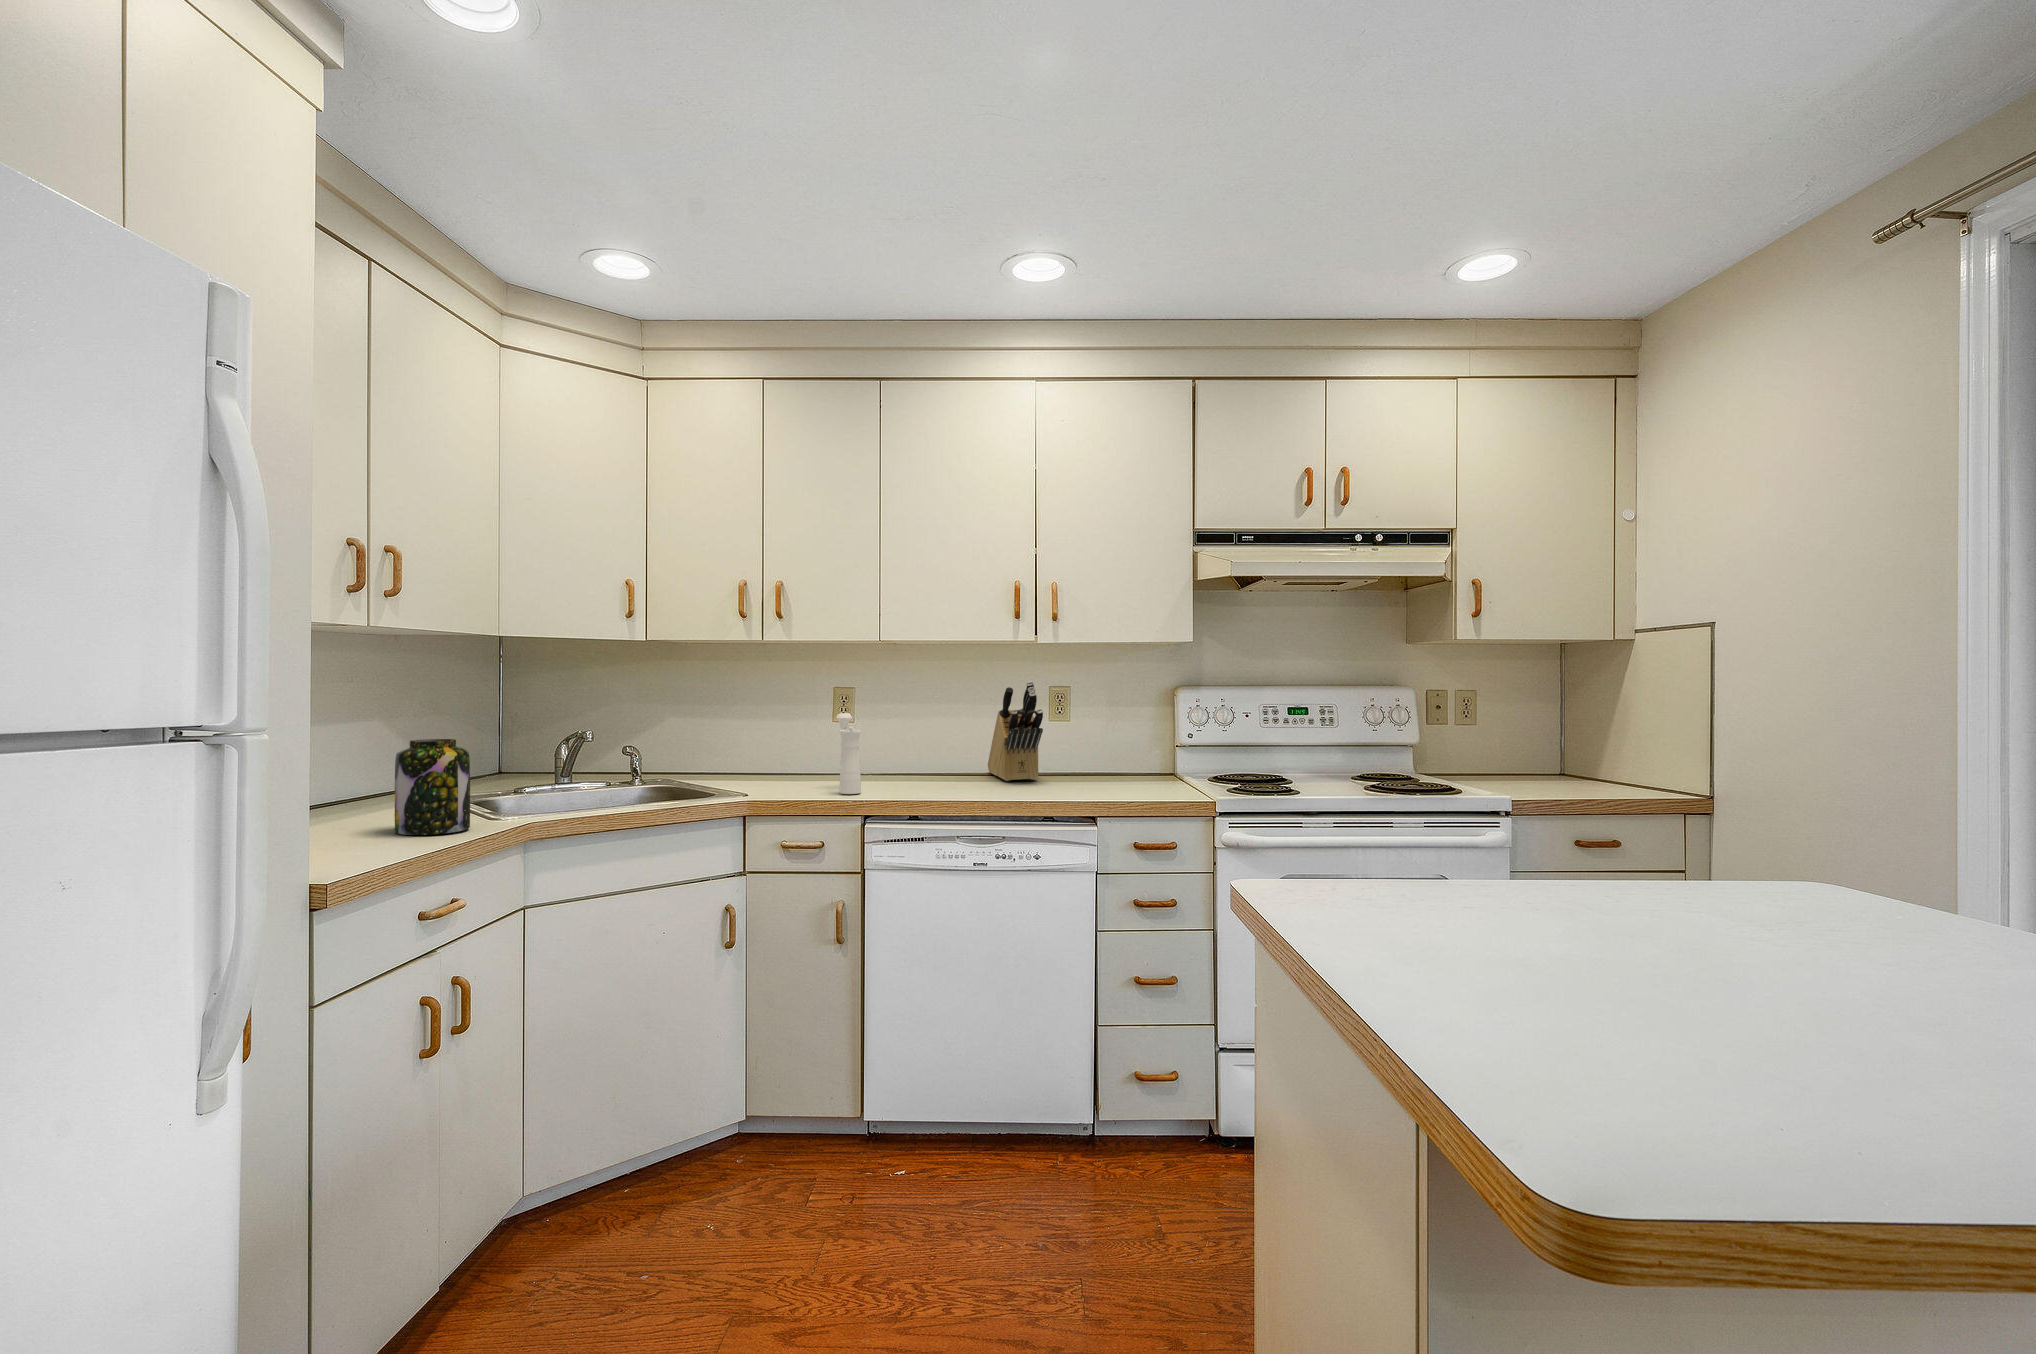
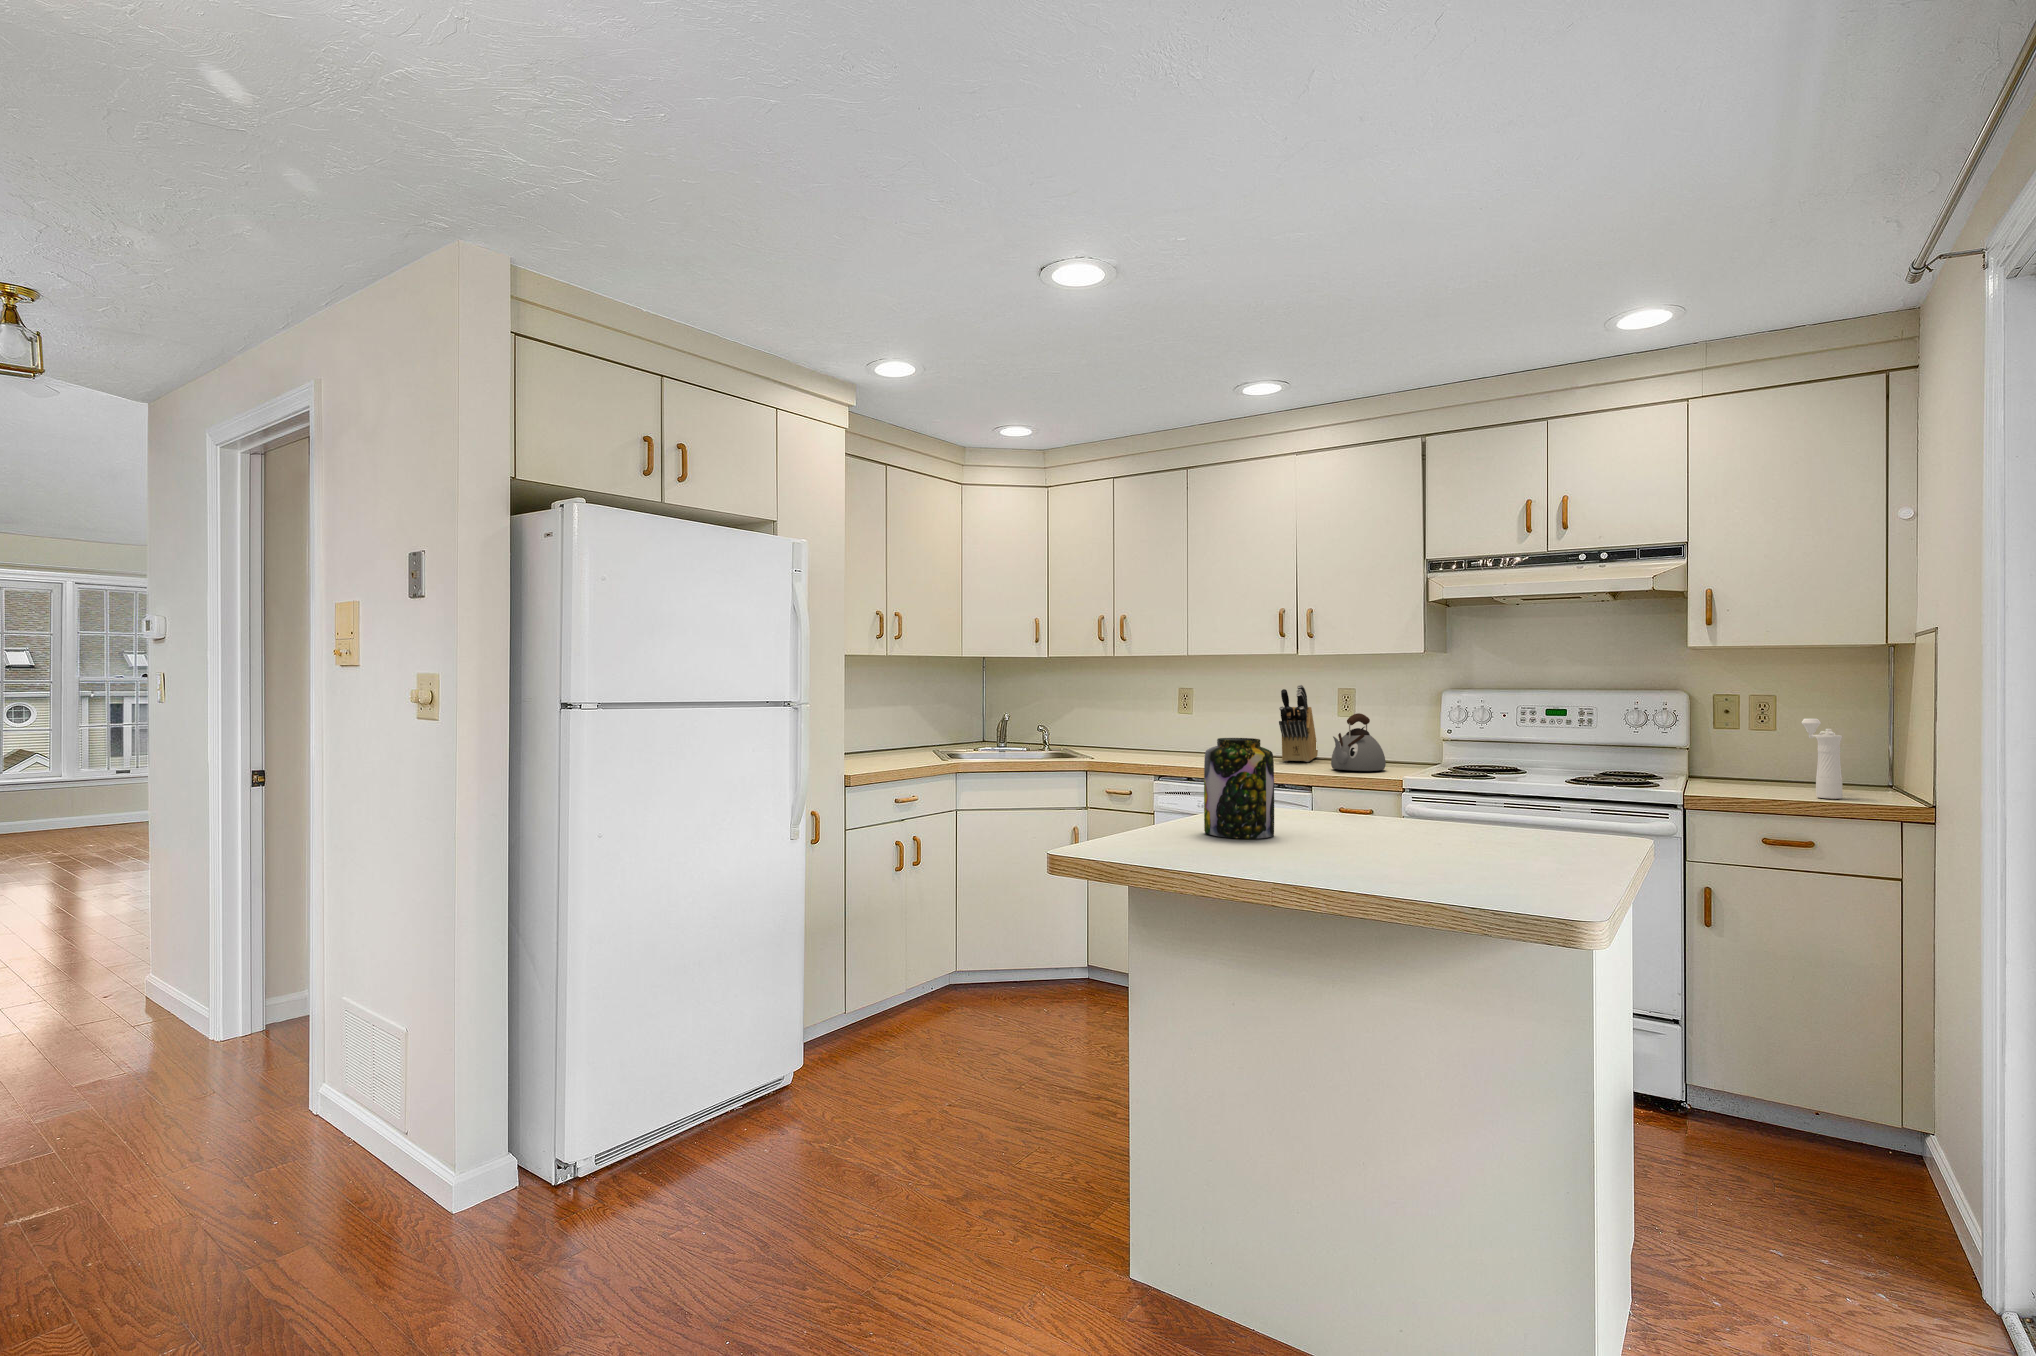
pepper mill: present [836,713,861,794] -> present [1801,718,1842,799]
kettle: none [1091,717,1155,790] -> present [1331,713,1386,771]
jar: present [395,739,470,835] -> present [1204,738,1274,839]

